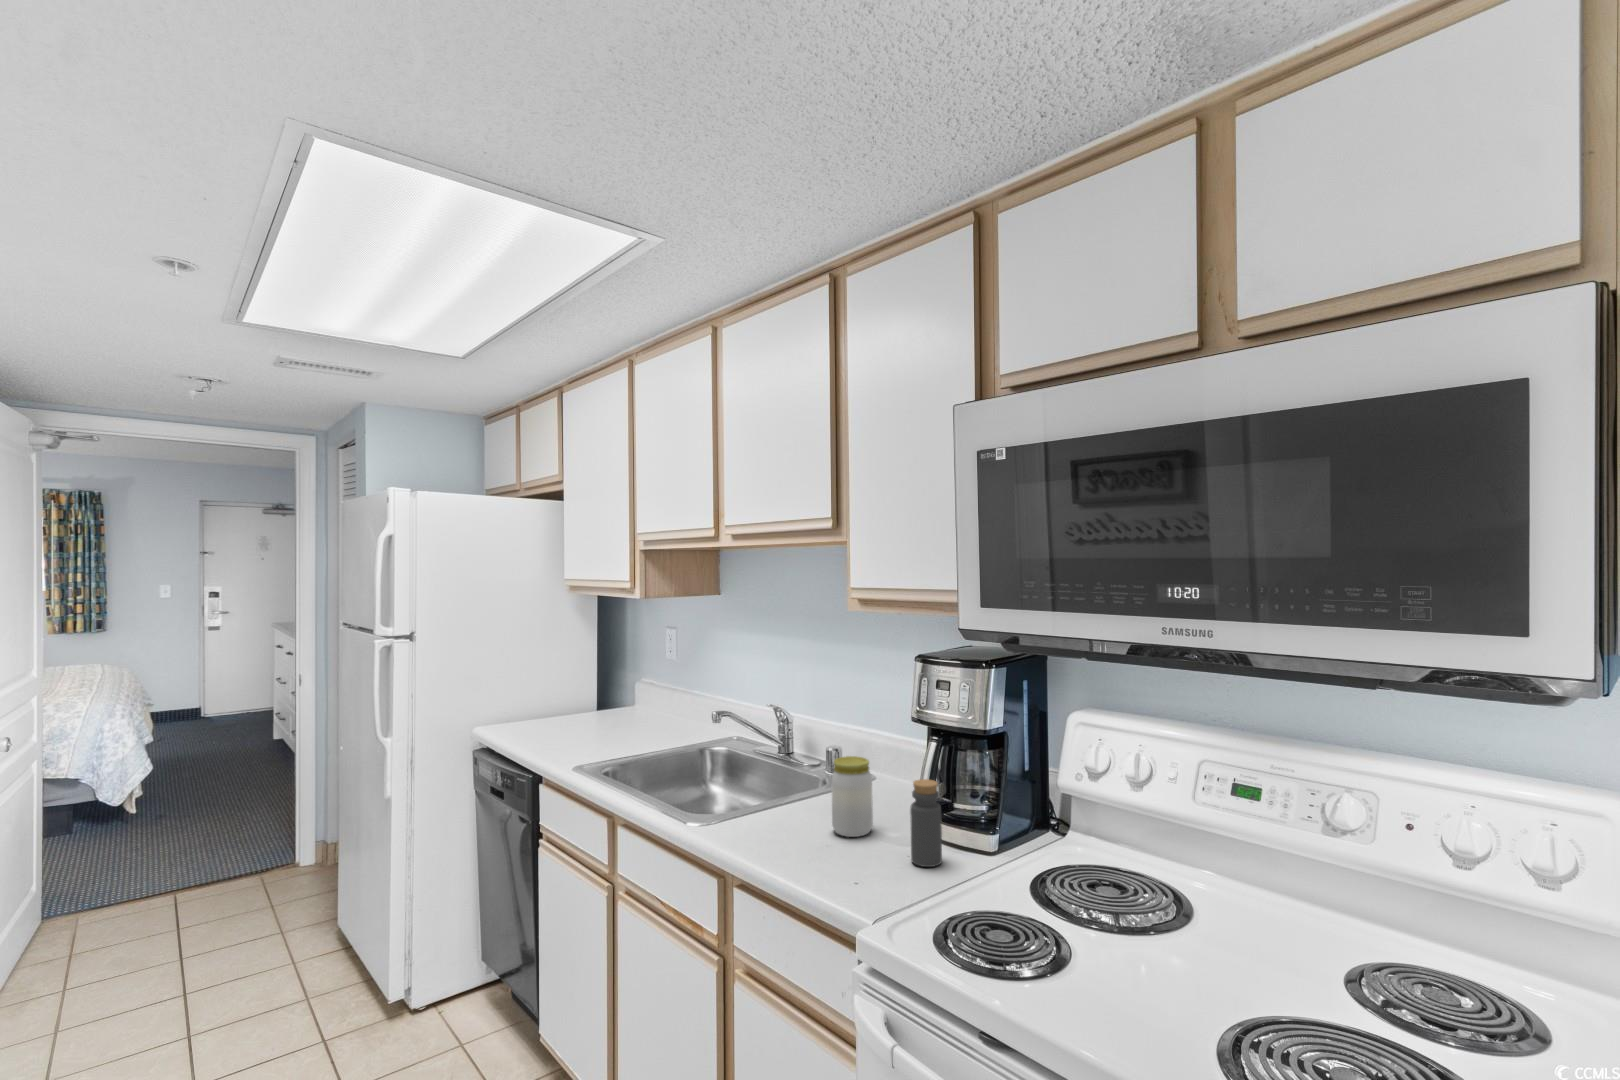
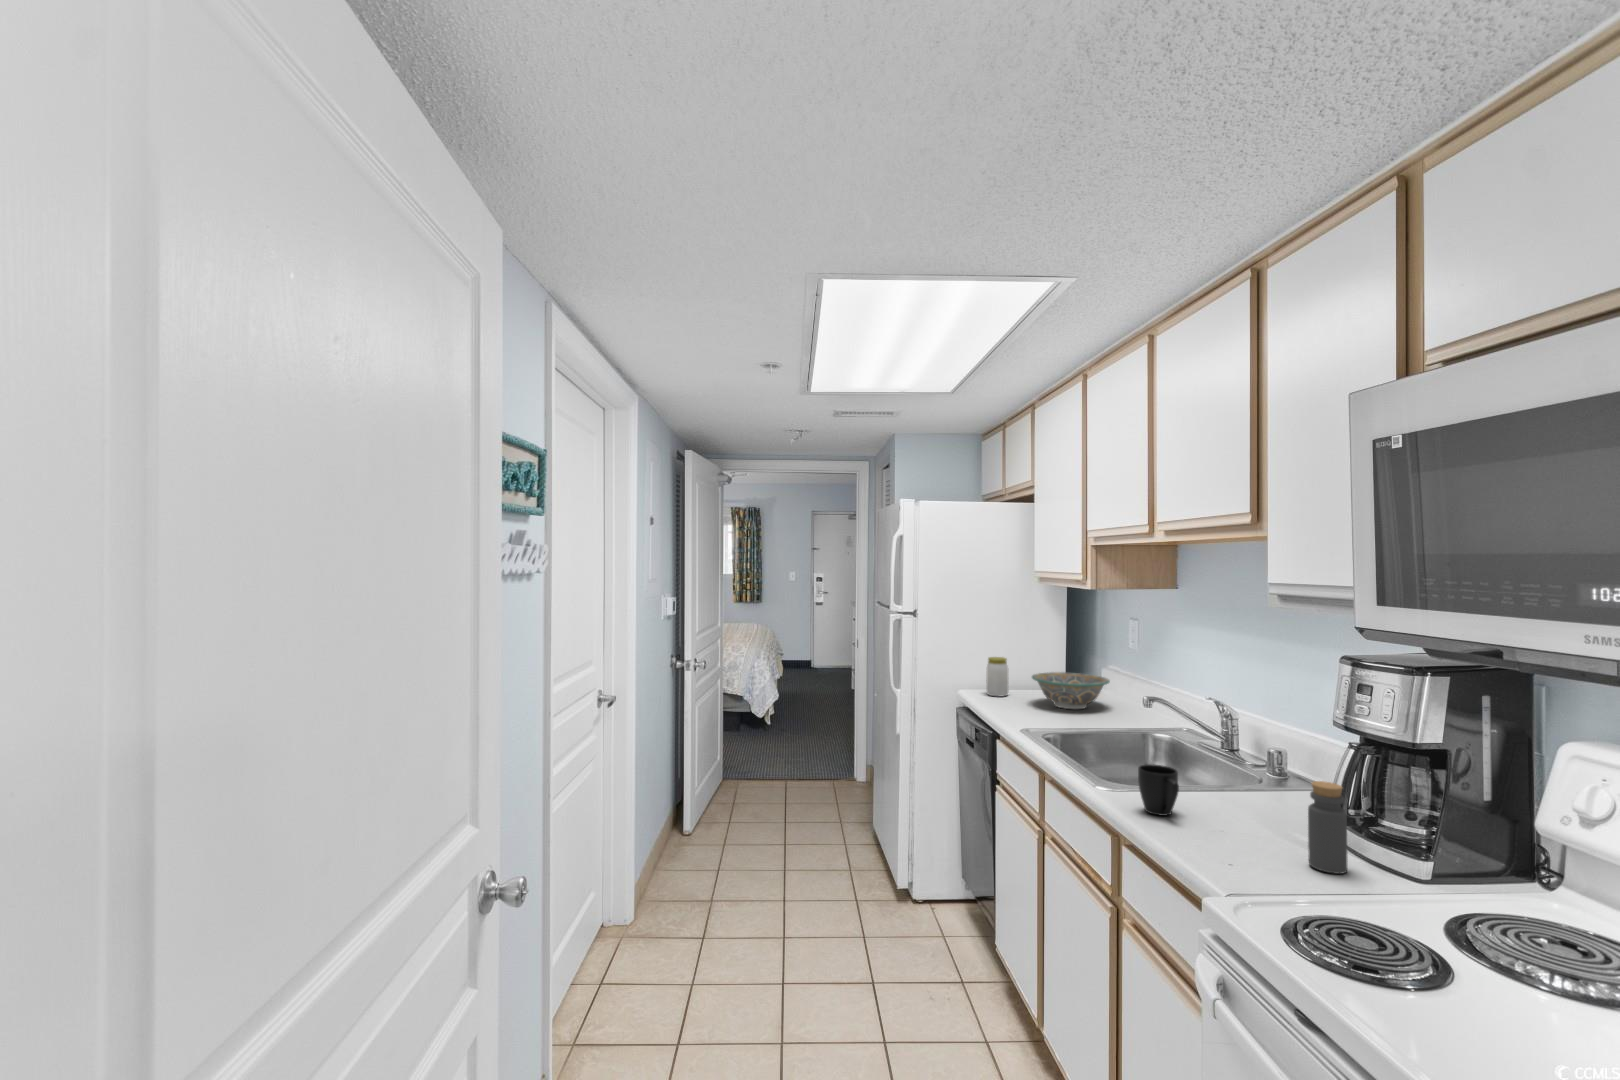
bowl: none [570,691,655,734] -> present [1032,672,1110,709]
jar: present [832,756,873,837] -> present [986,657,1008,697]
mug: none [740,789,786,844] -> present [1138,764,1179,816]

